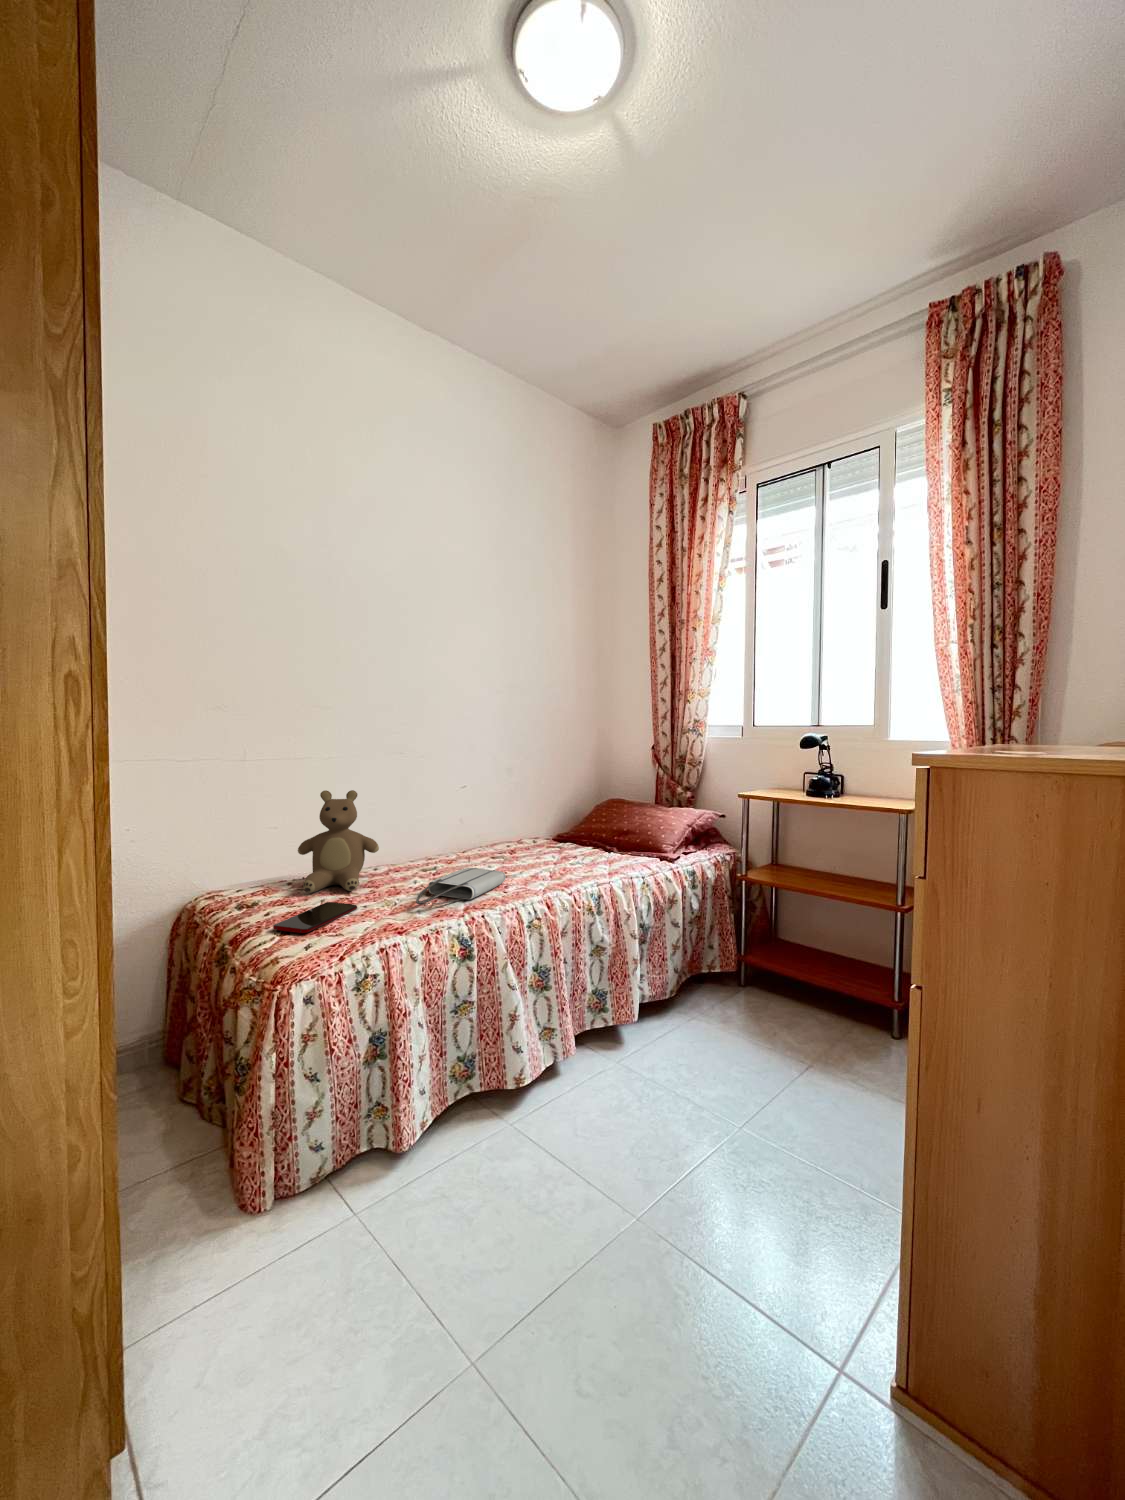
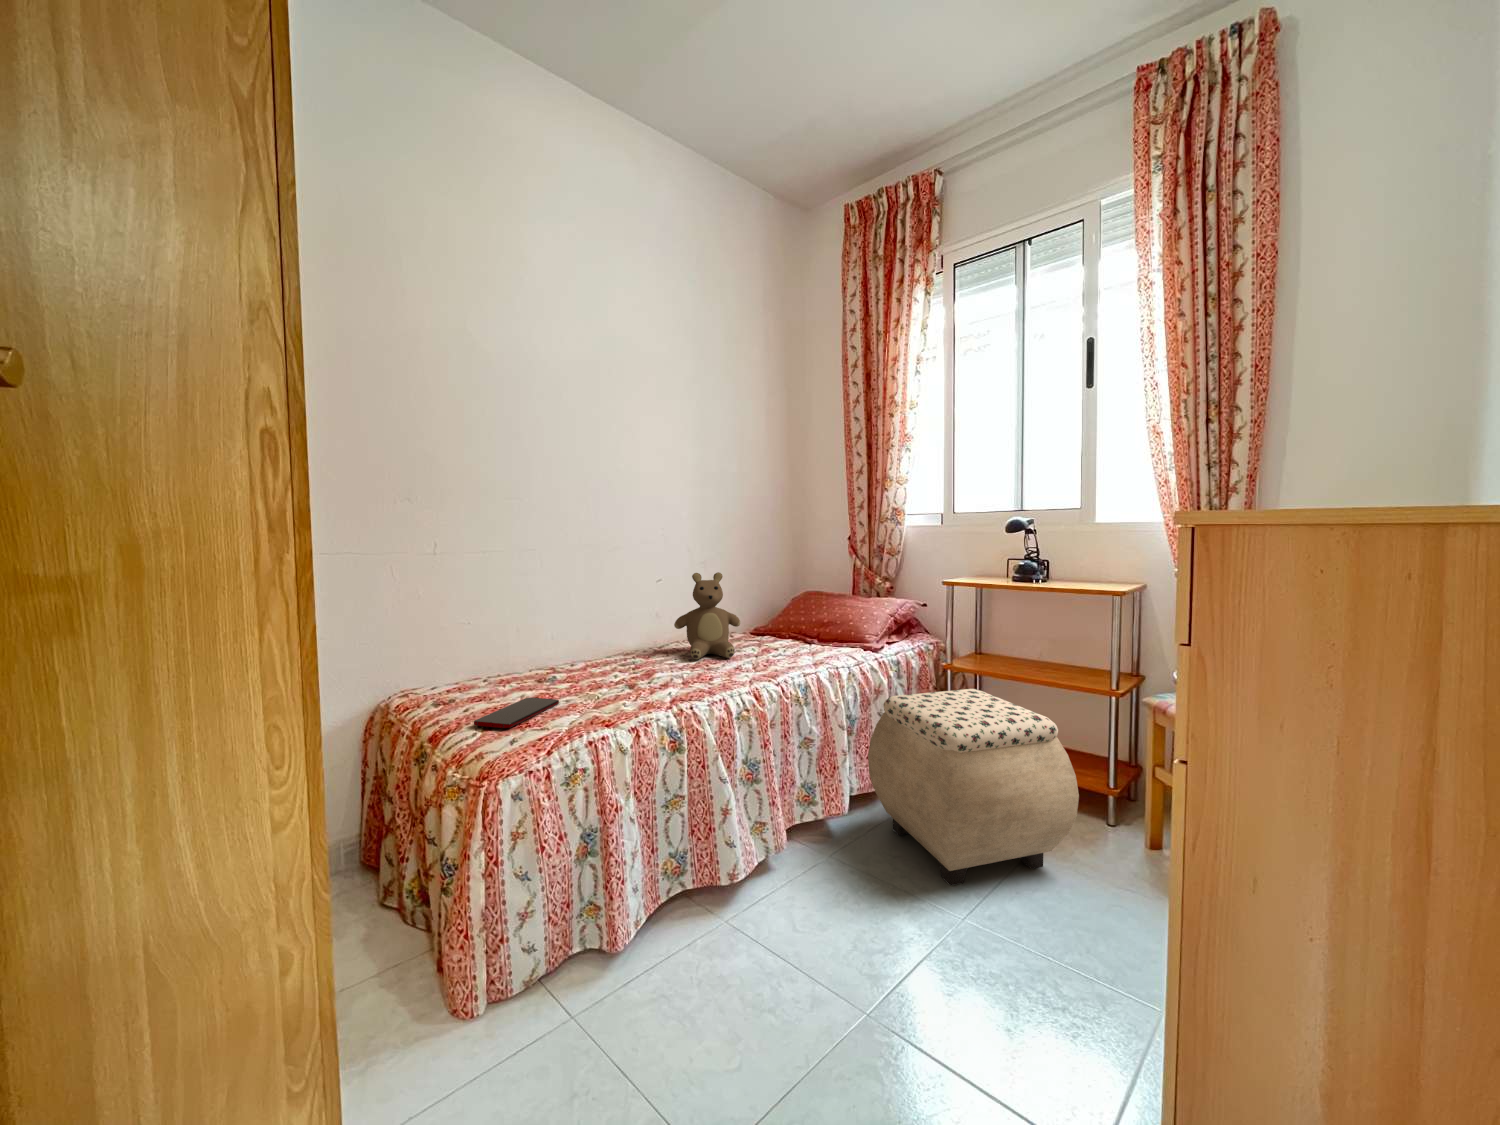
teddy bear: present [298,790,379,893] -> present [674,572,740,659]
tote bag: present [416,868,506,904] -> none [621,661,709,697]
ottoman: none [659,901,859,1096] -> present [868,689,1079,885]

